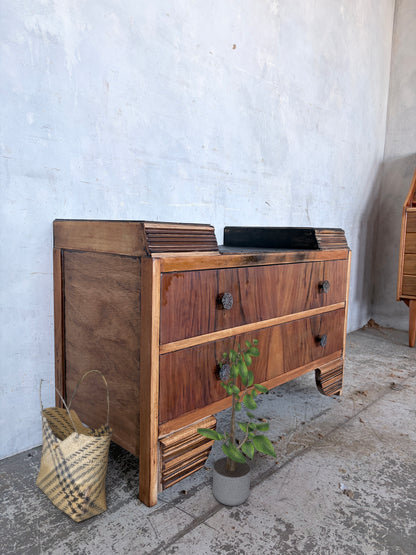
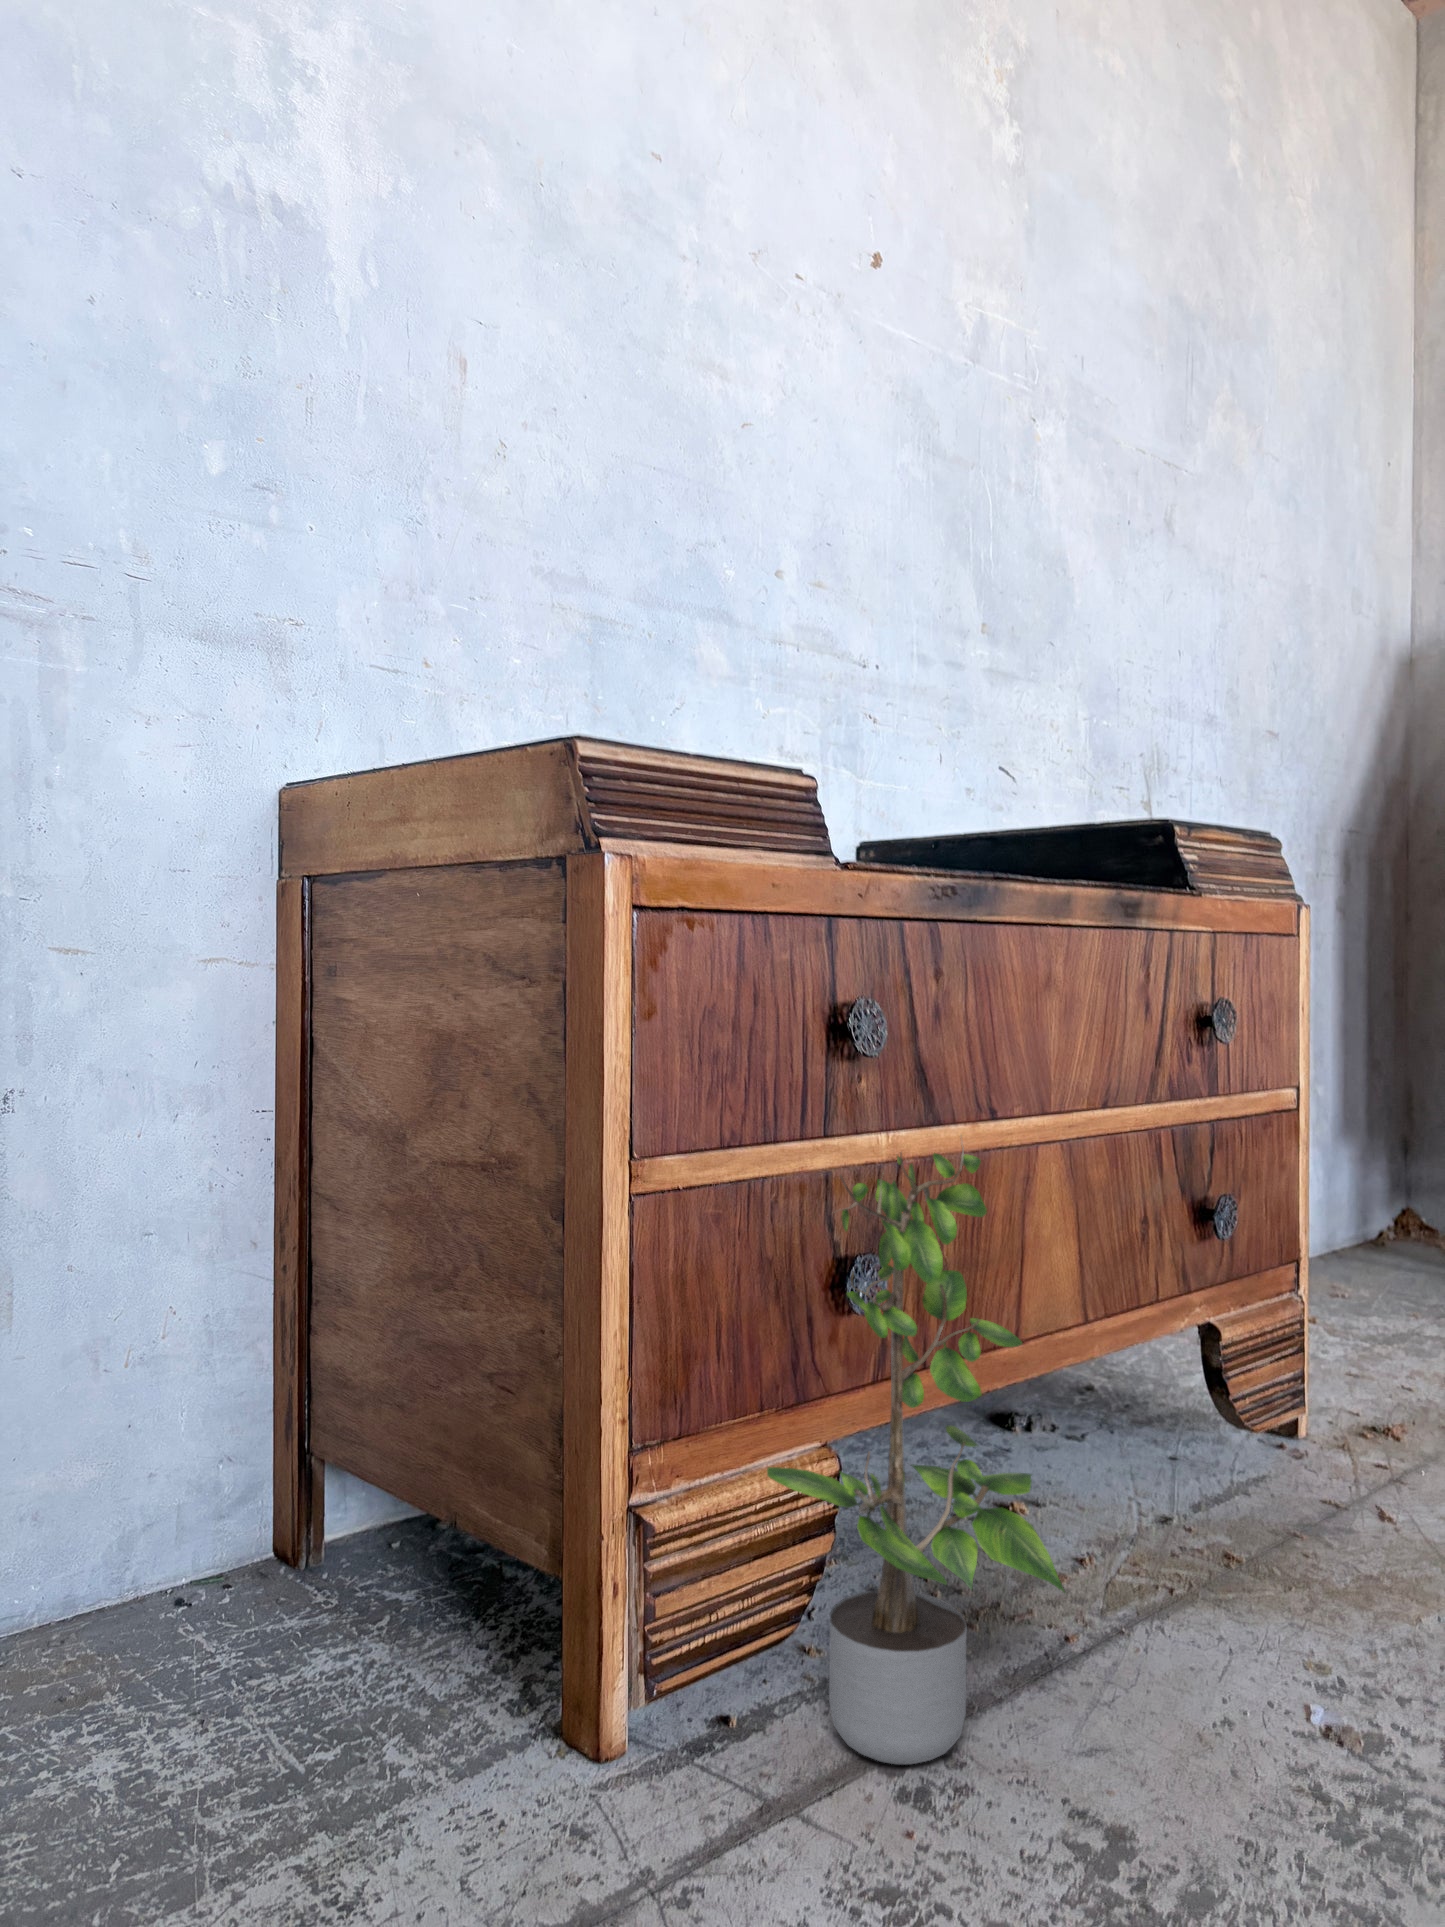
woven basket: present [36,370,113,522] -> none [198,1263,469,1798]

